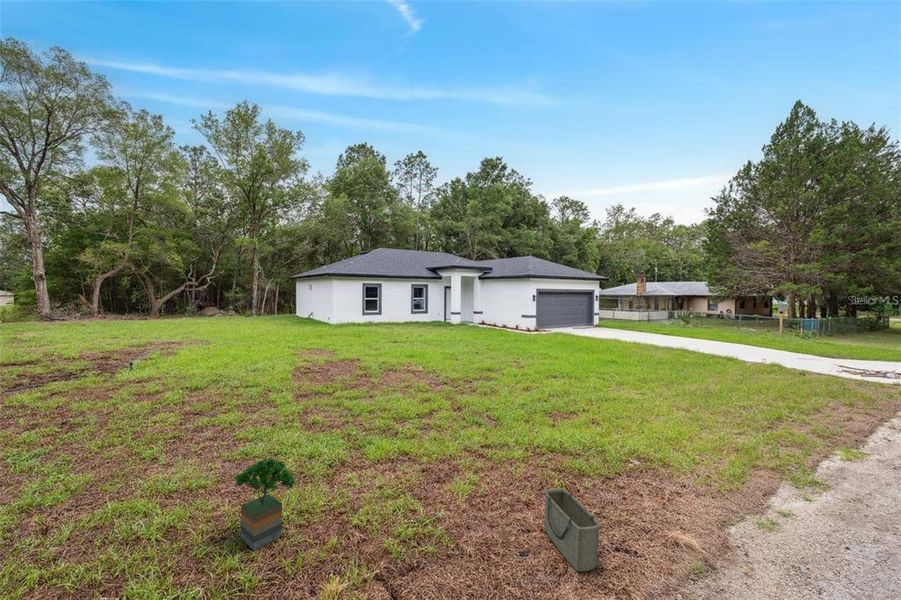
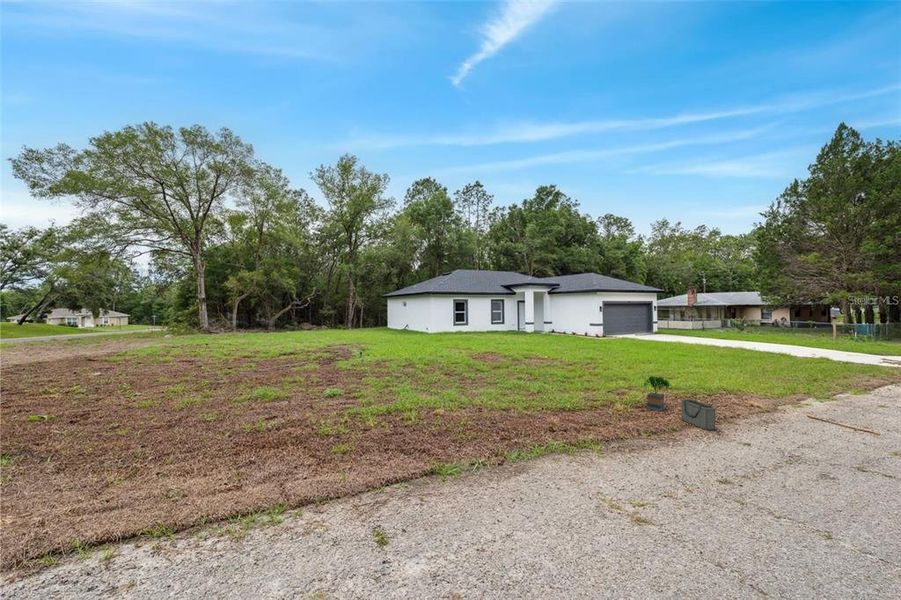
potted tree: present [234,458,296,550] -> present [644,376,670,412]

